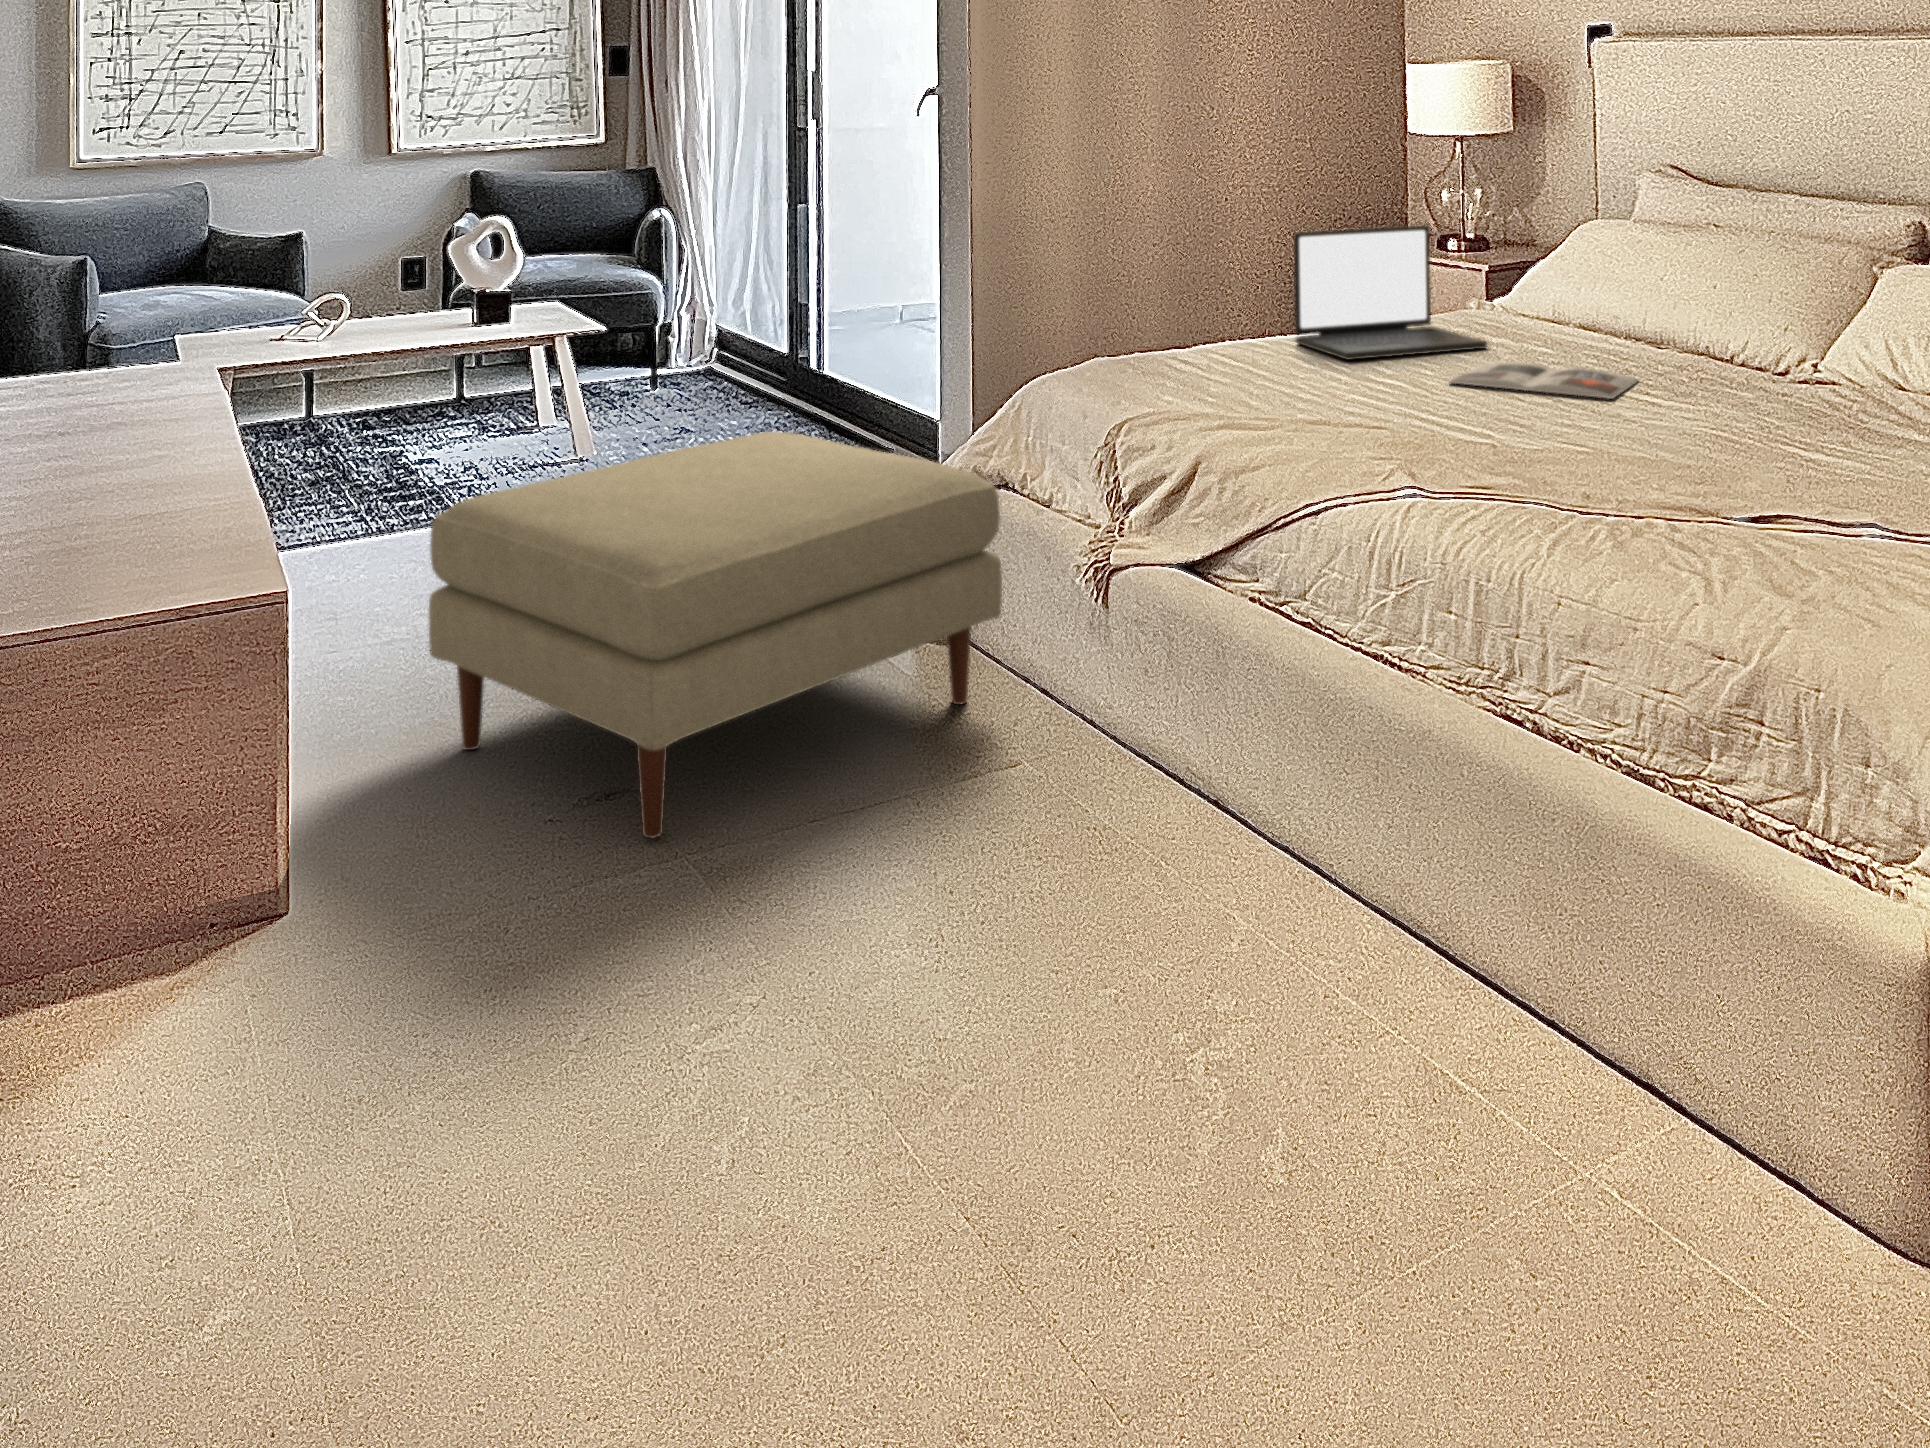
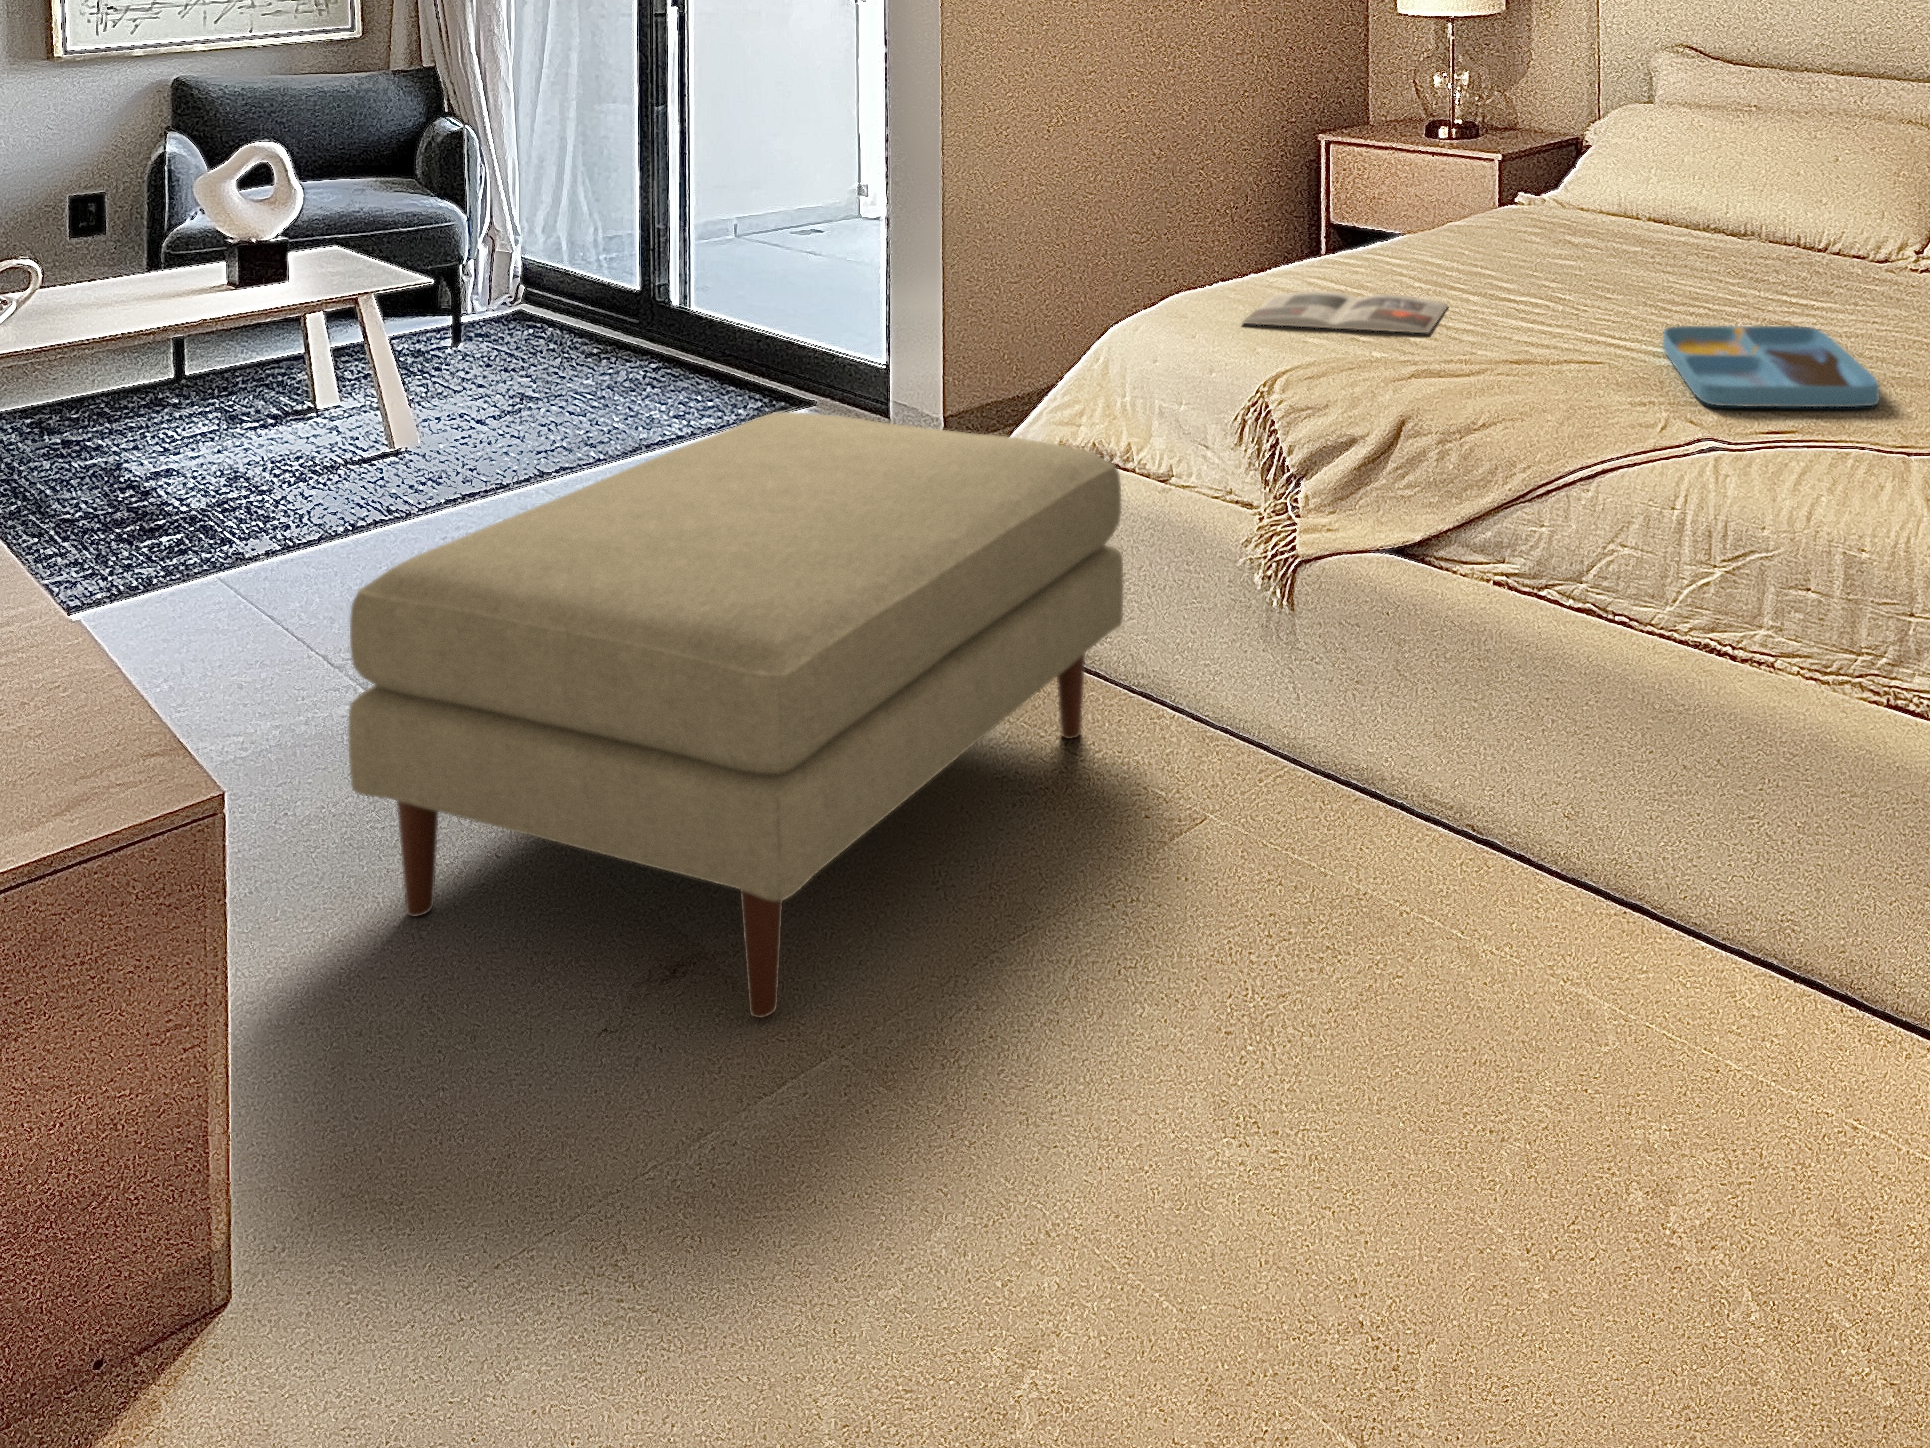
laptop: present [1294,225,1487,360] -> none [1382,119,1591,276]
magazine: present [1450,362,1638,399] -> present [1242,291,1448,333]
tray: none [1428,404,1599,473] -> present [1663,326,1879,407]

